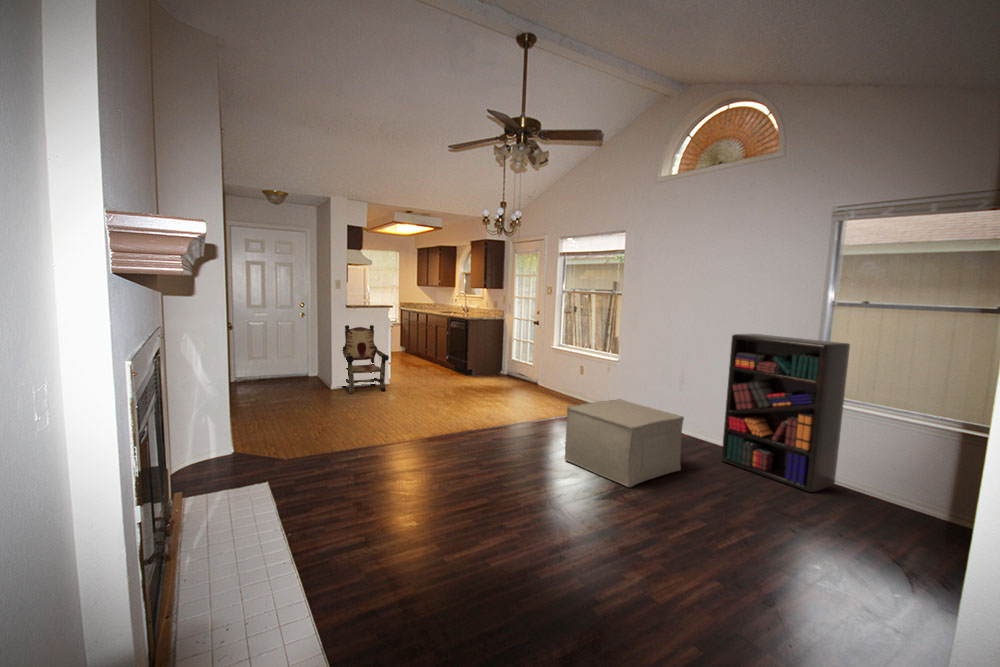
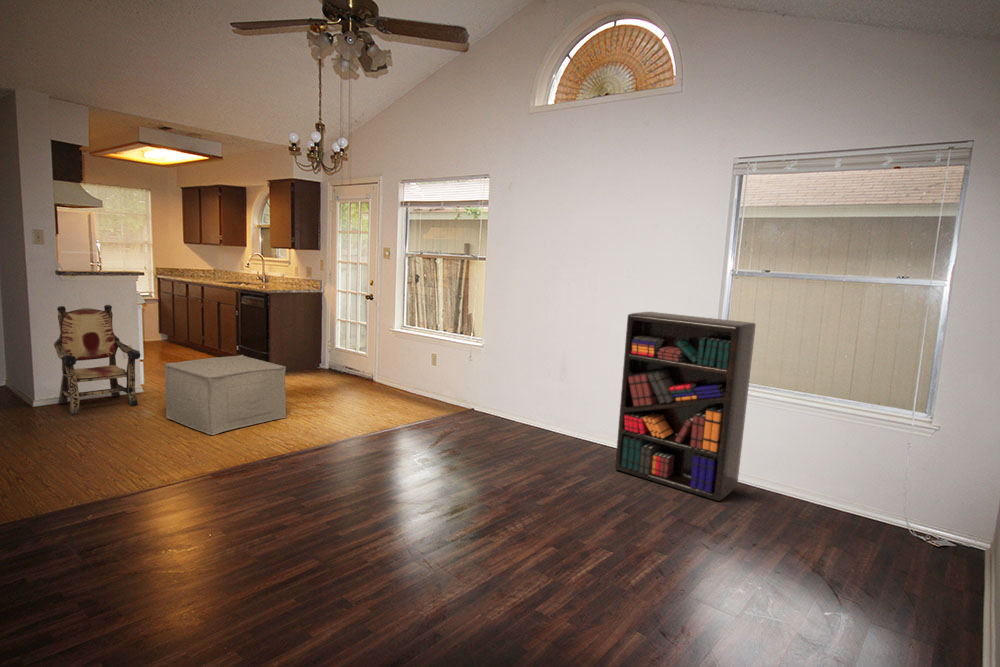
ottoman: present [565,399,684,487] -> present [165,355,287,435]

